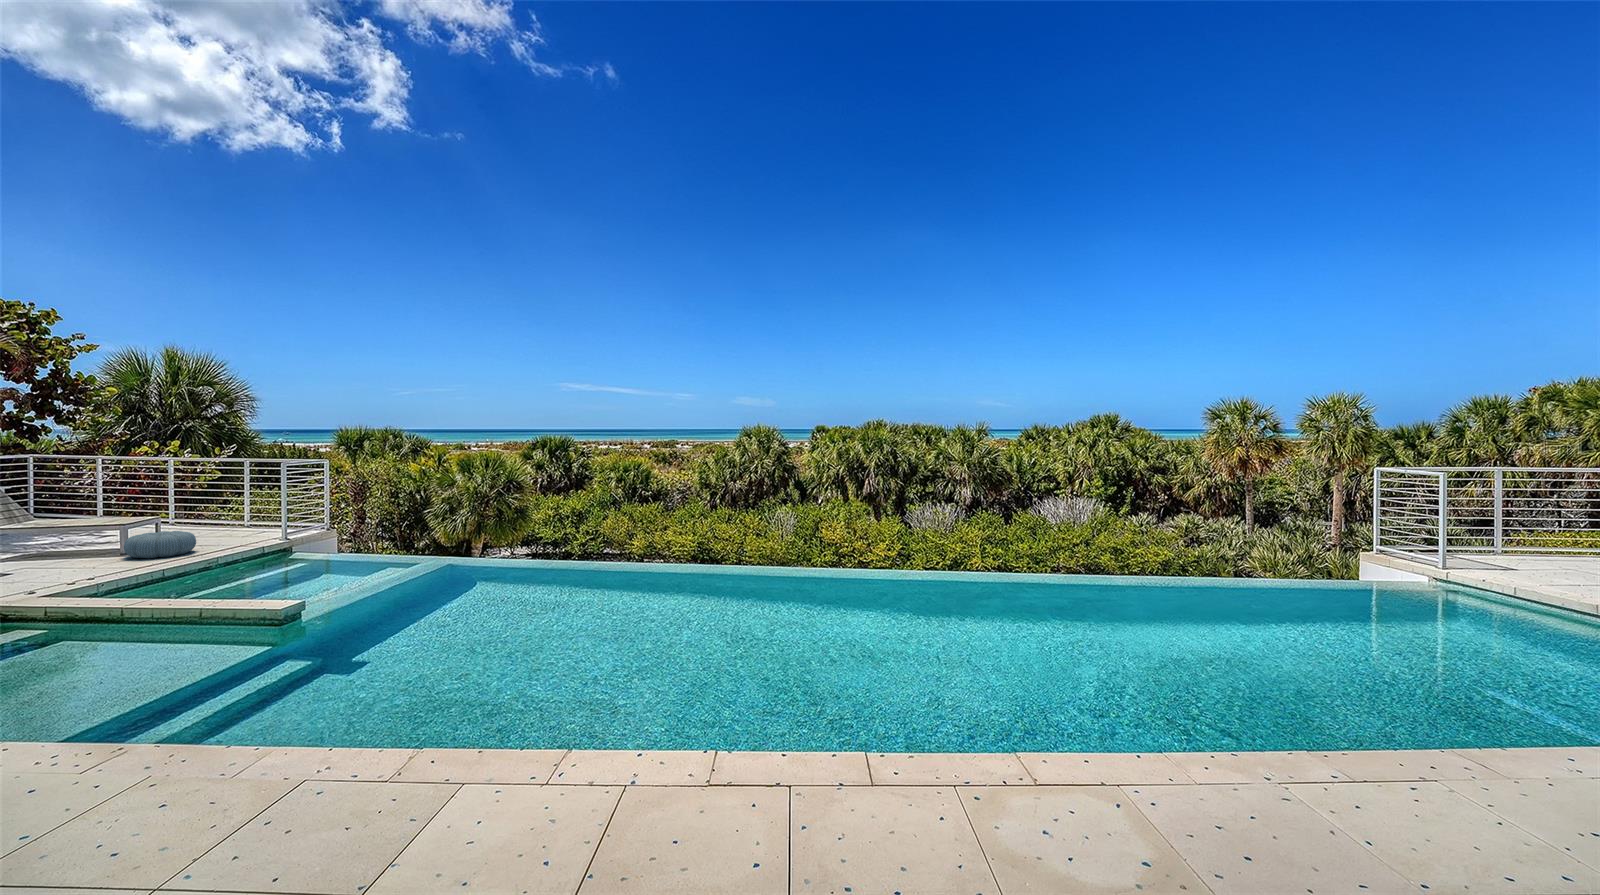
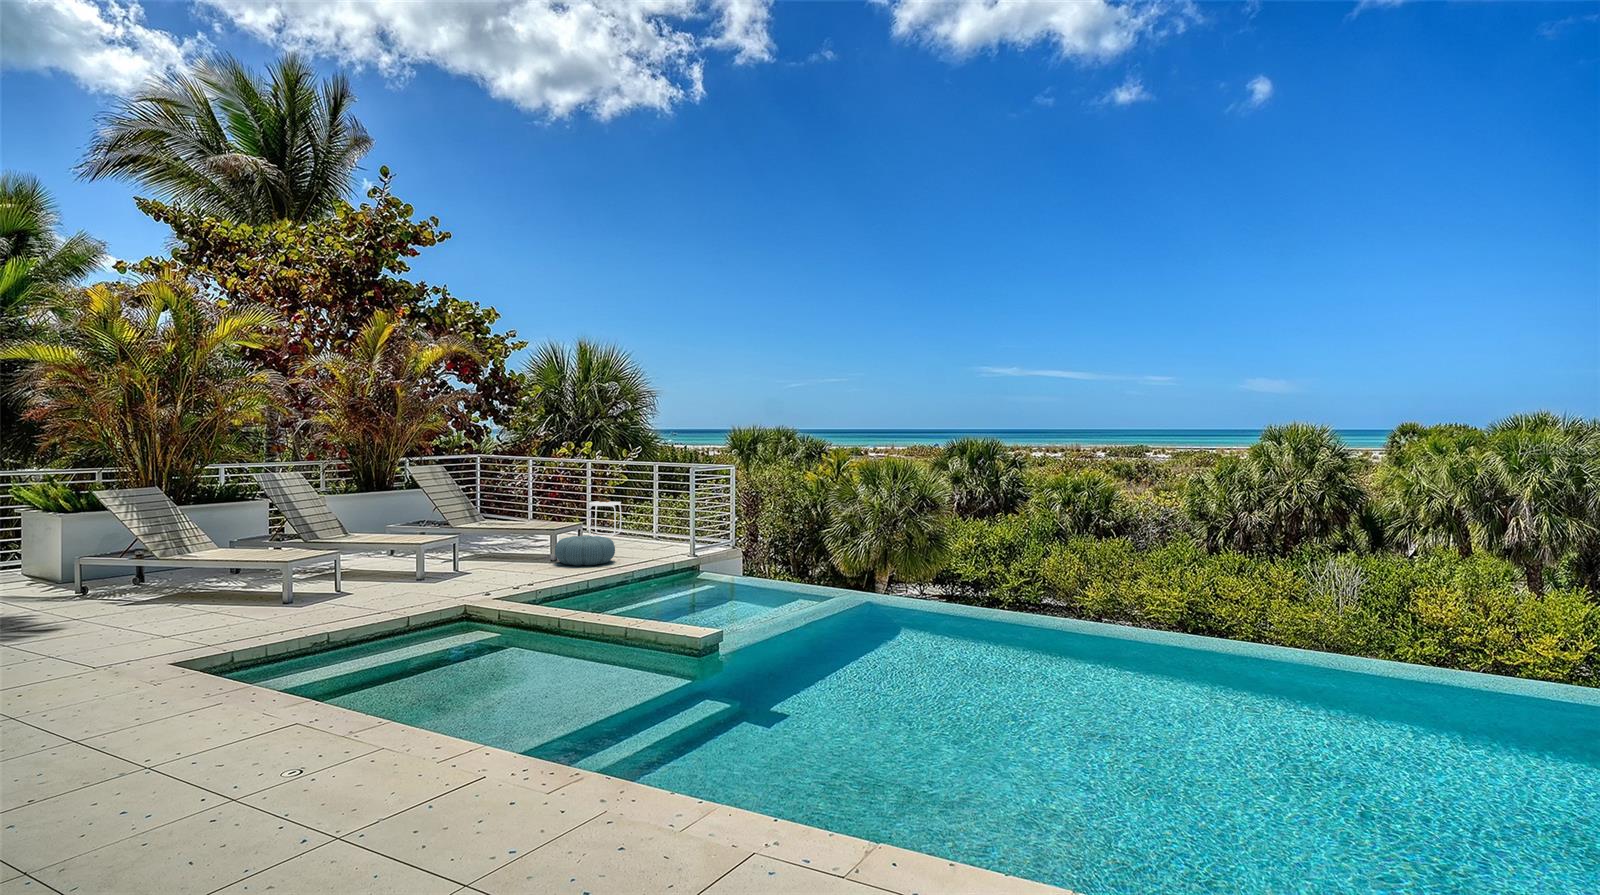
side table: none [174,495,213,529] -> present [589,498,621,537]

